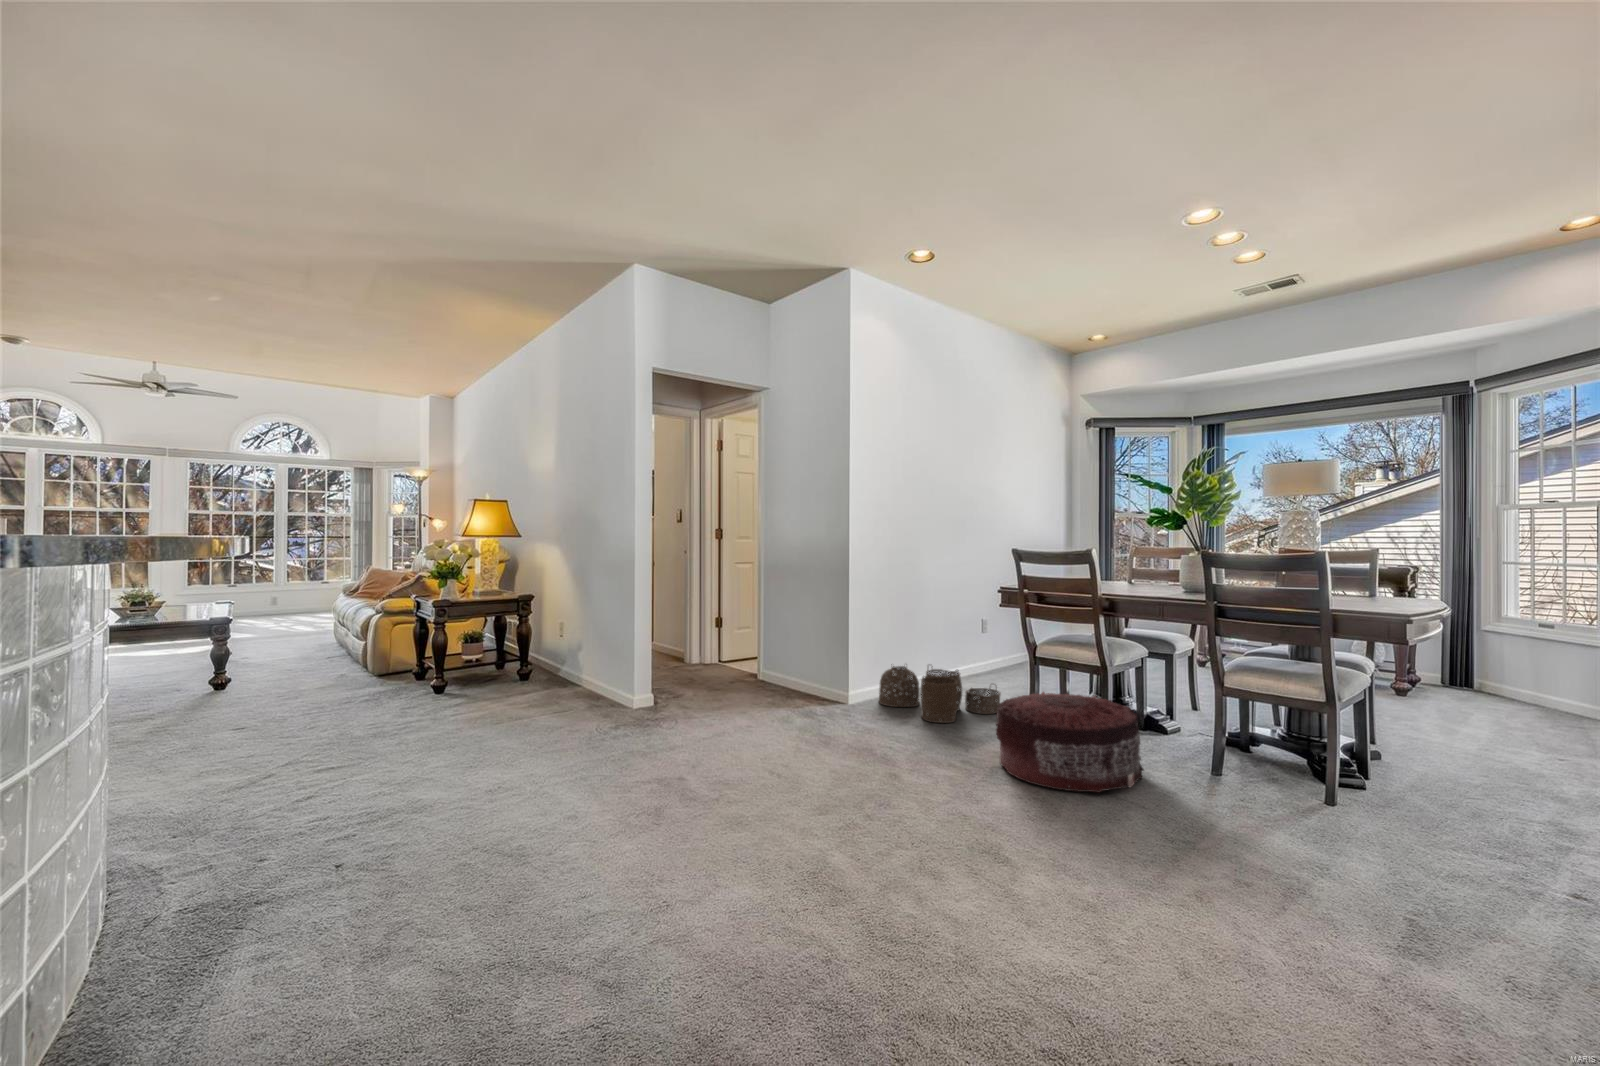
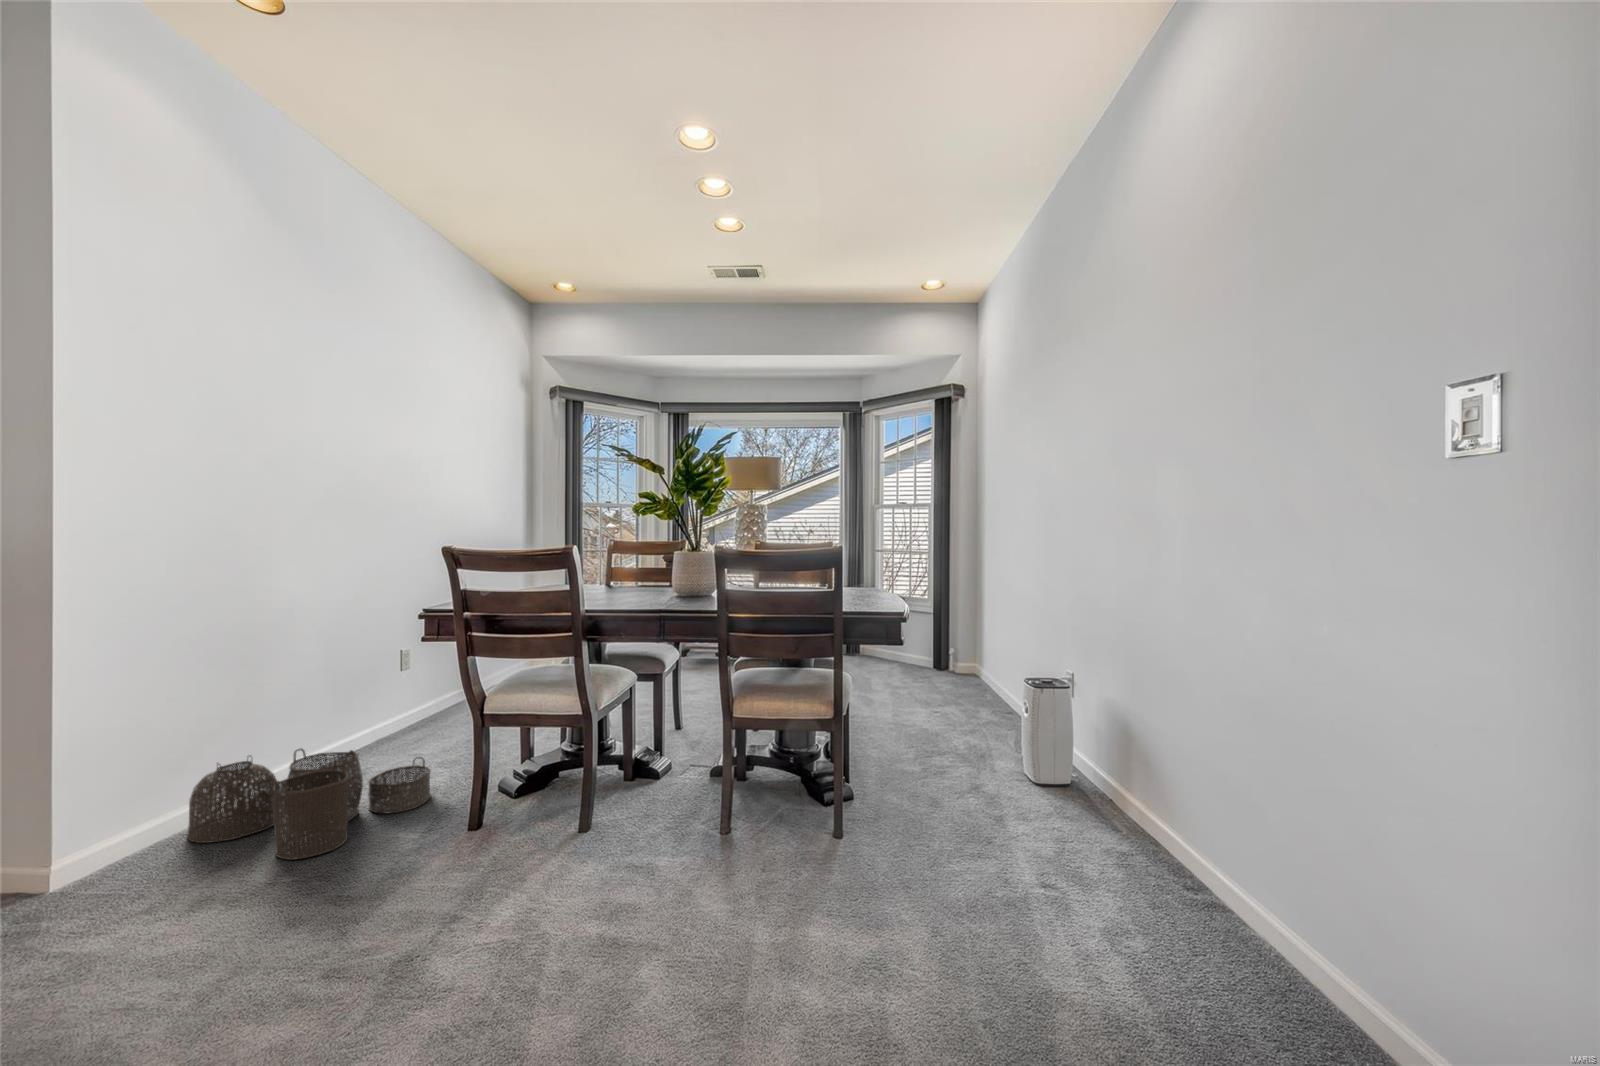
pouf: present [996,692,1144,792] -> none [406,762,645,963]

